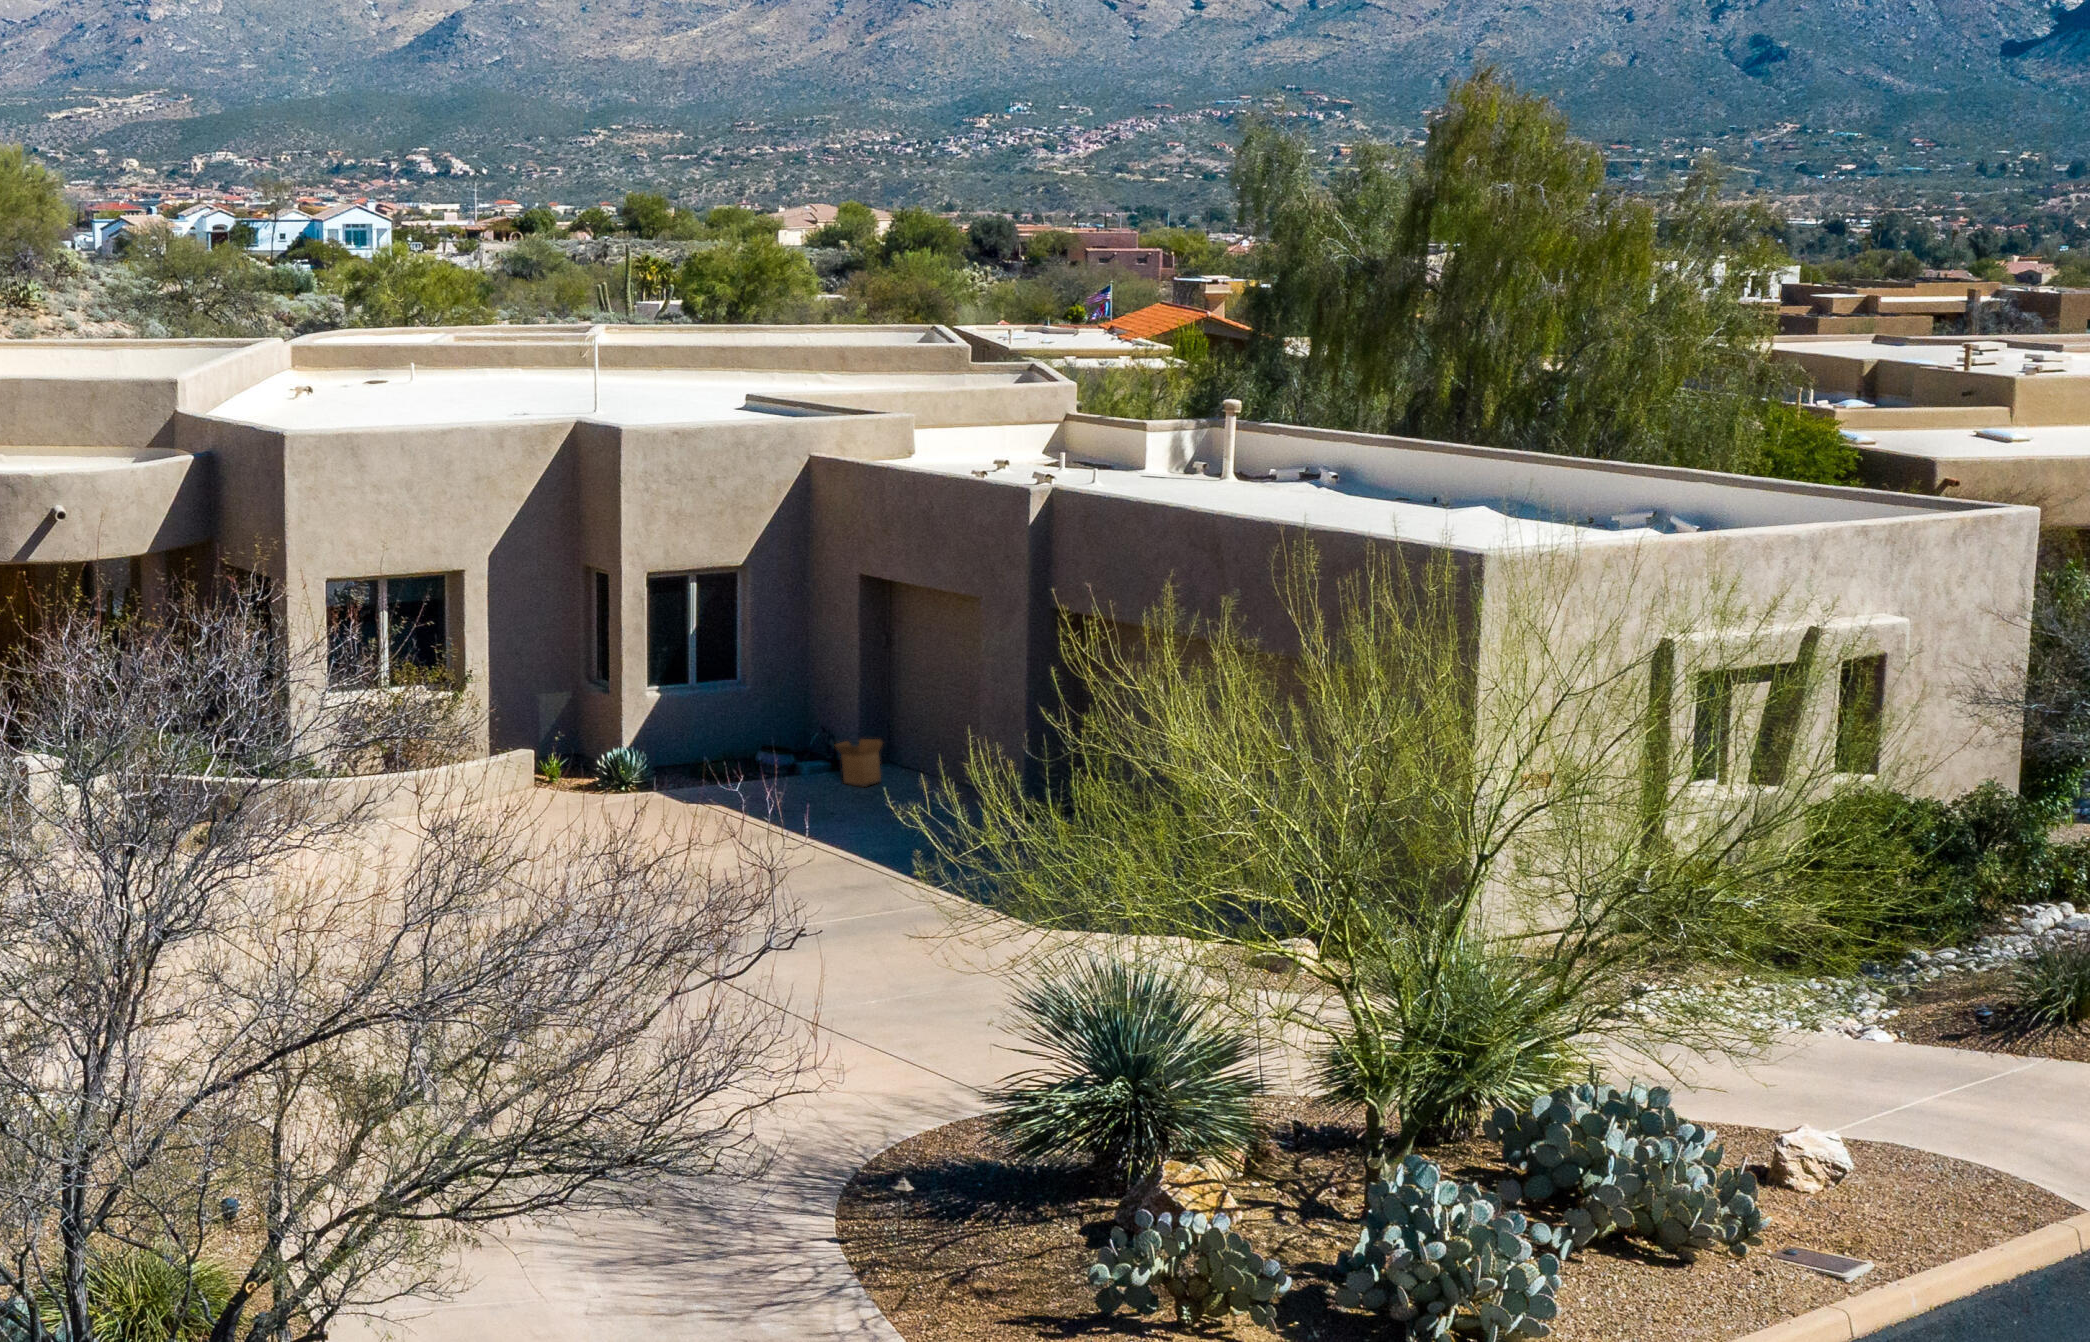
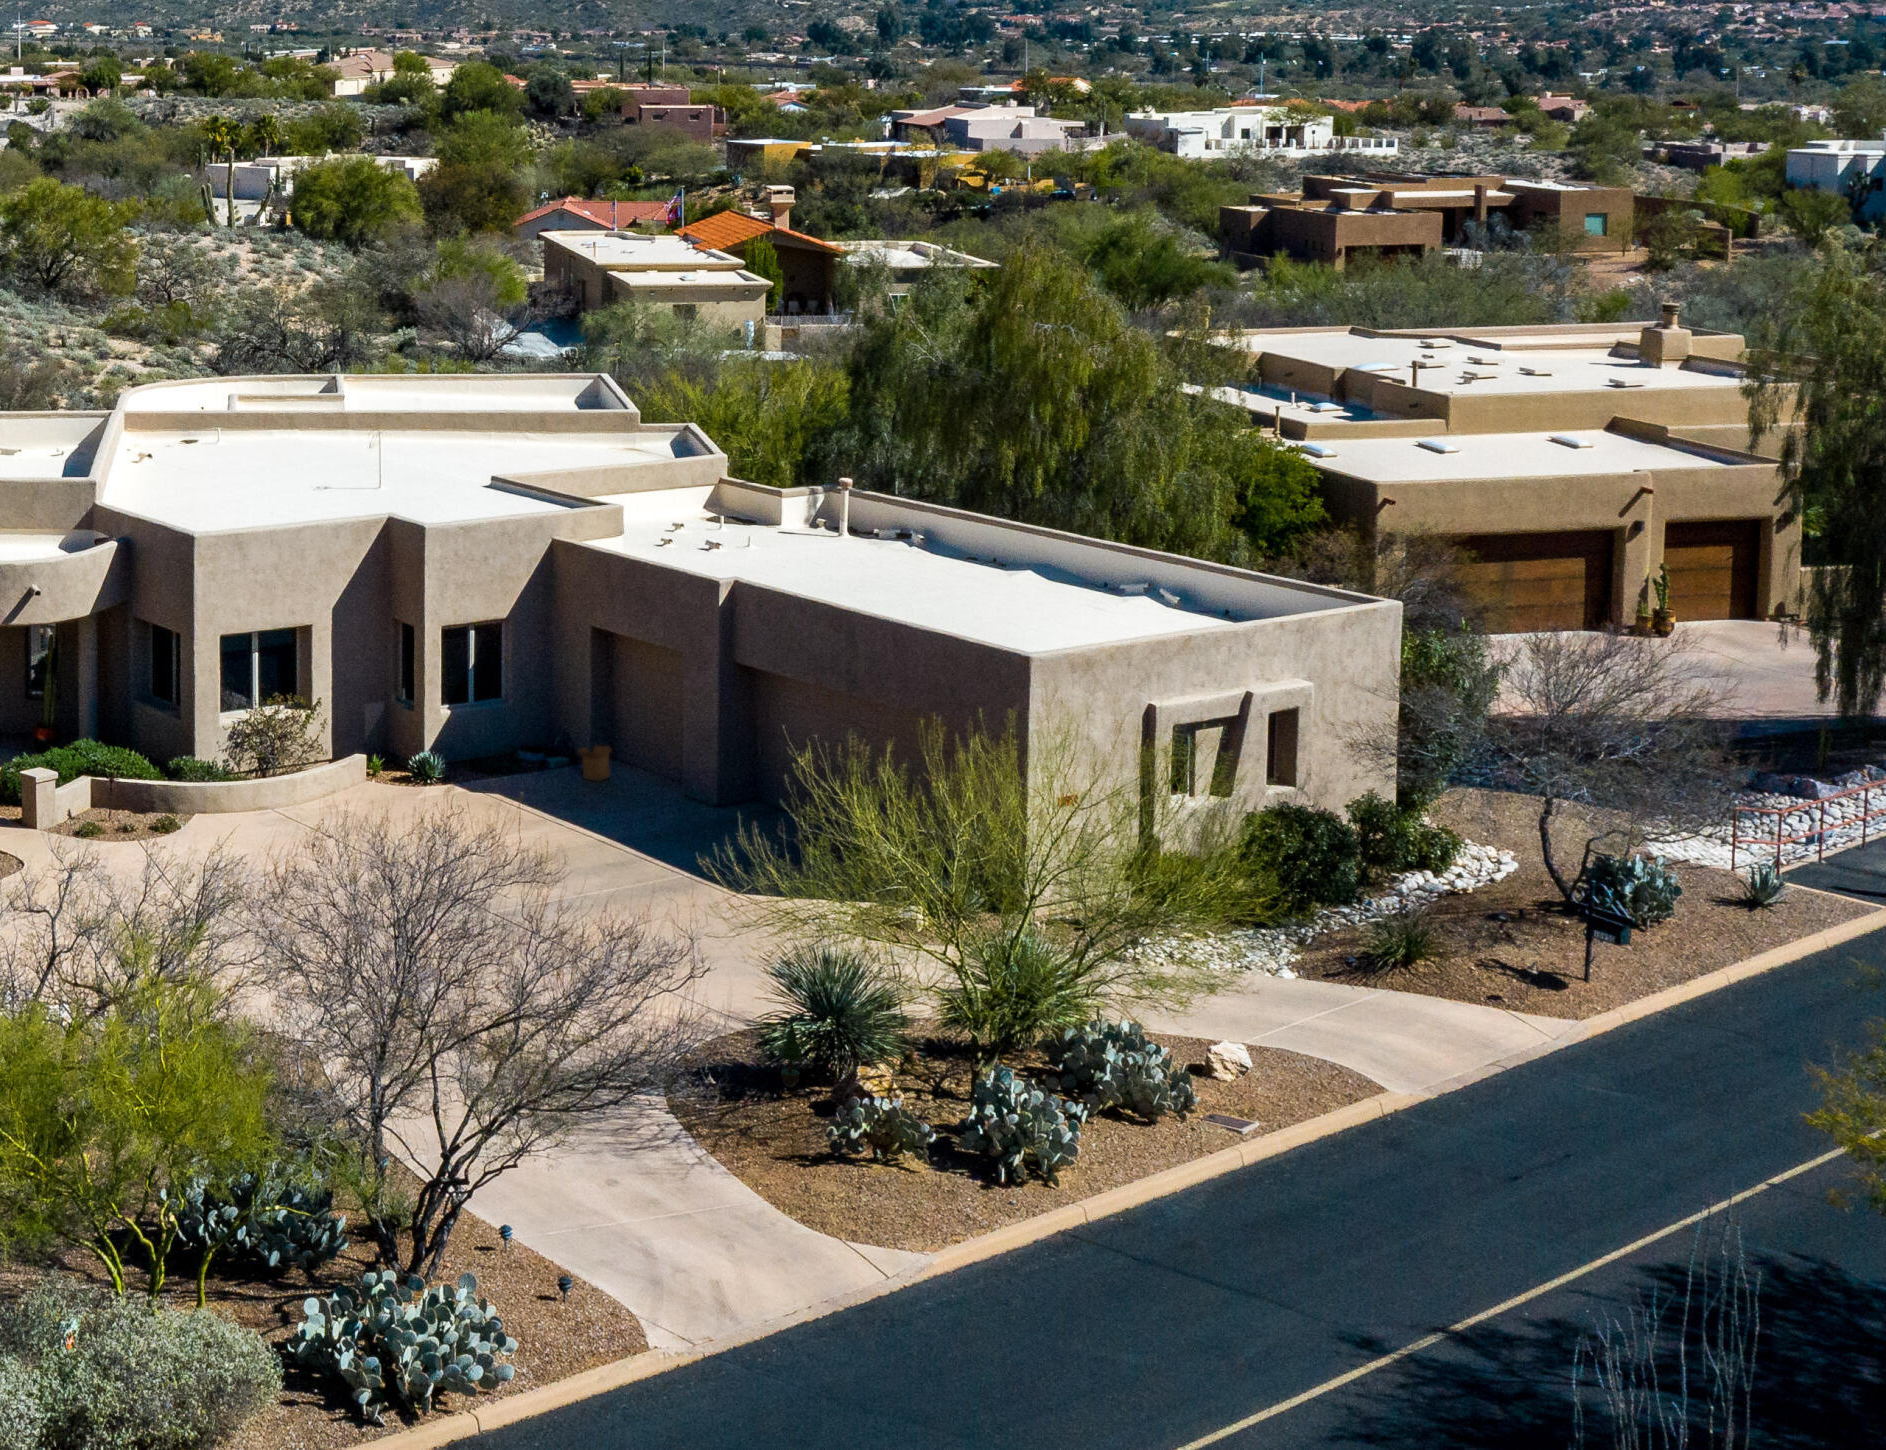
potted tree: none [1047,1091,1087,1197] -> present [779,1024,802,1088]

